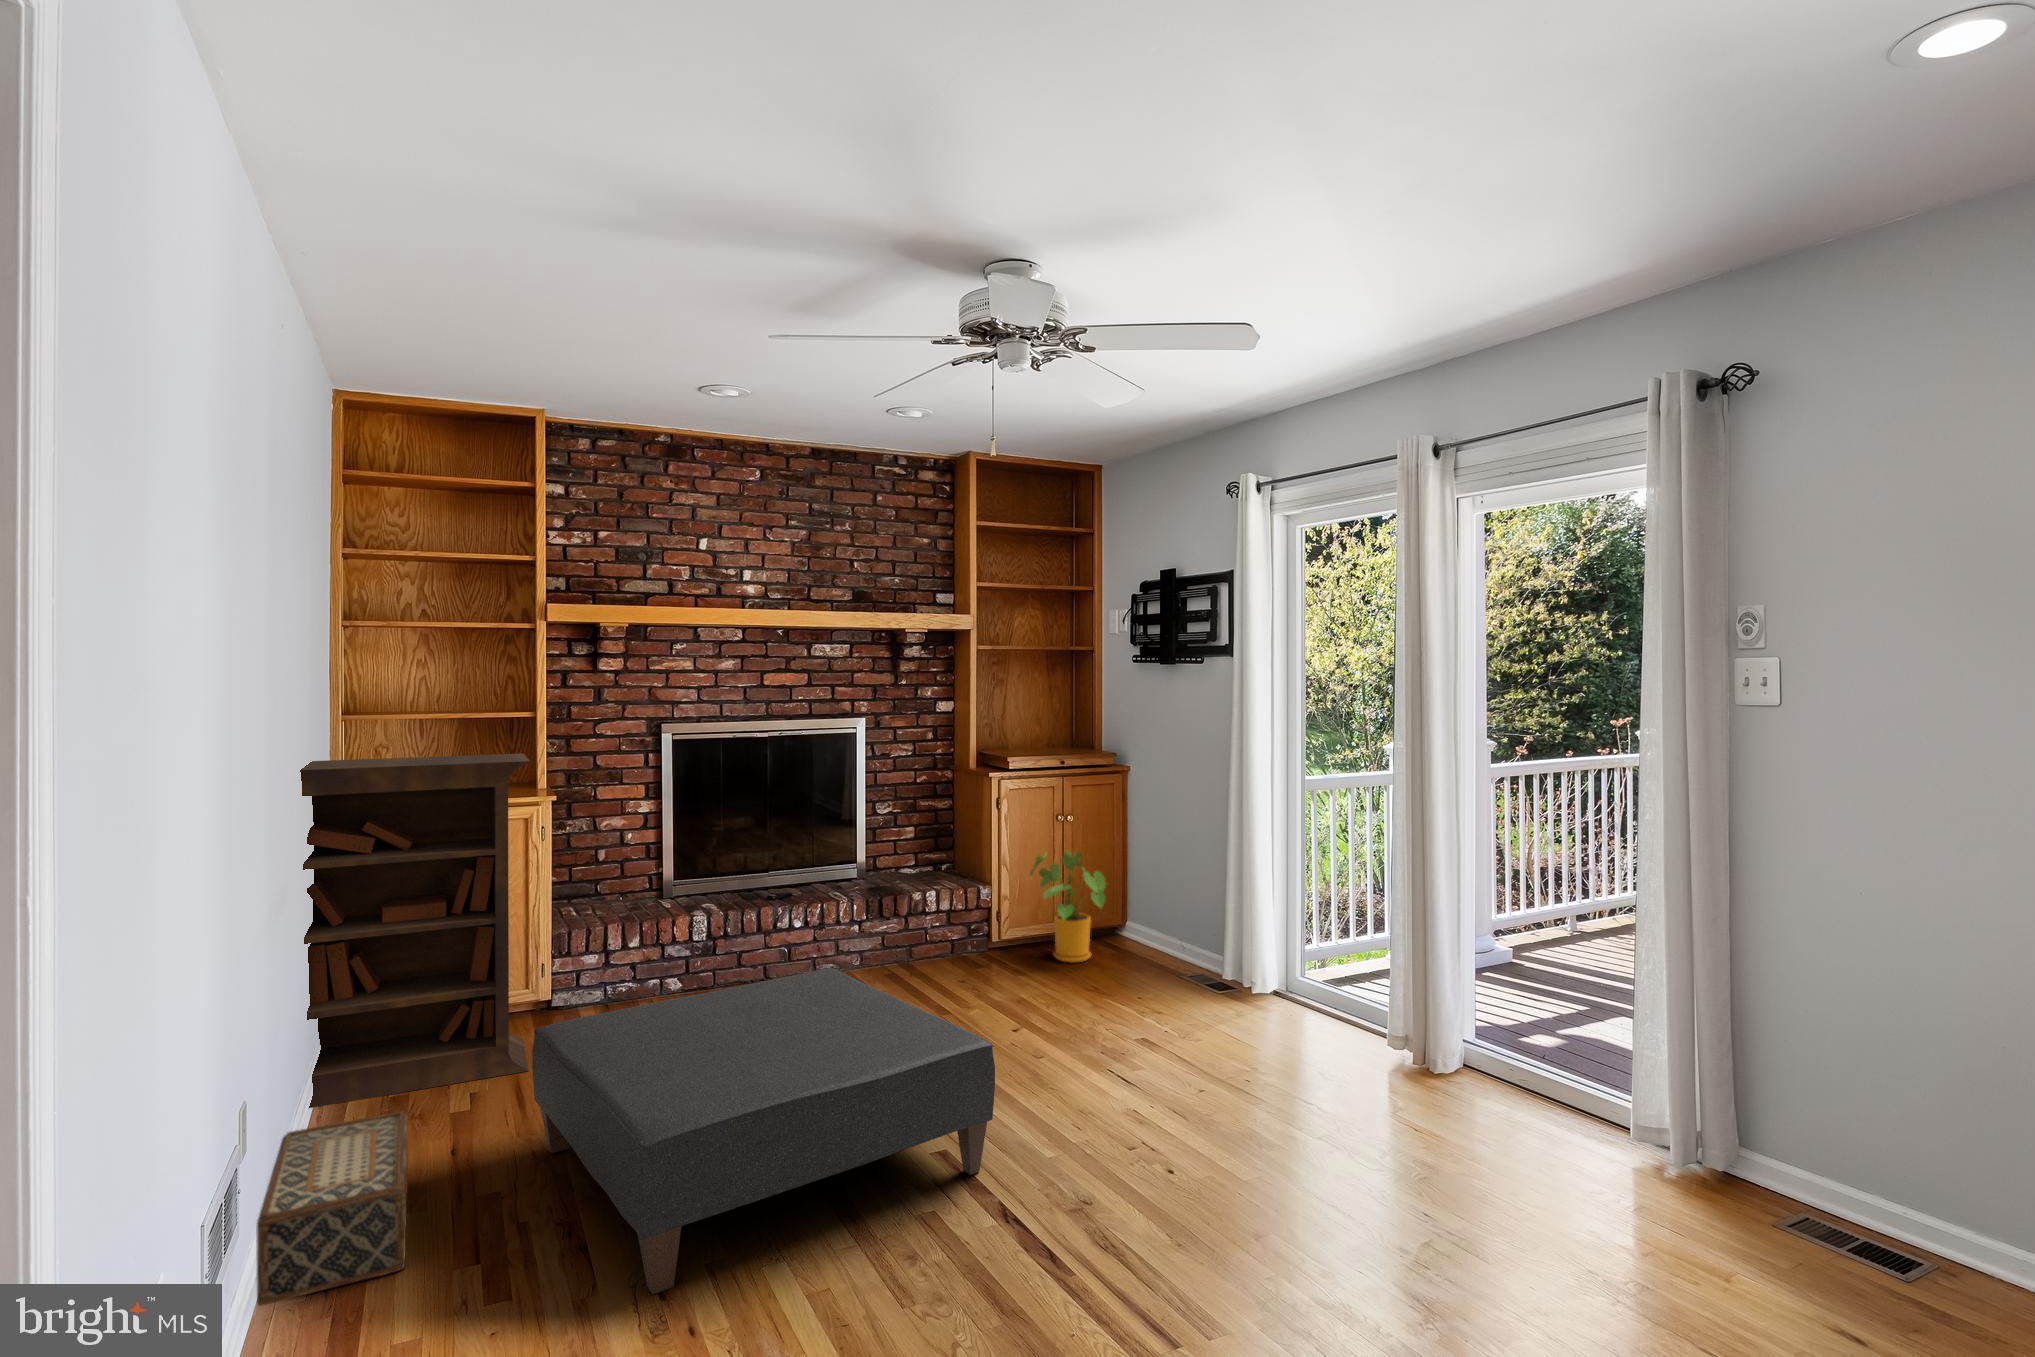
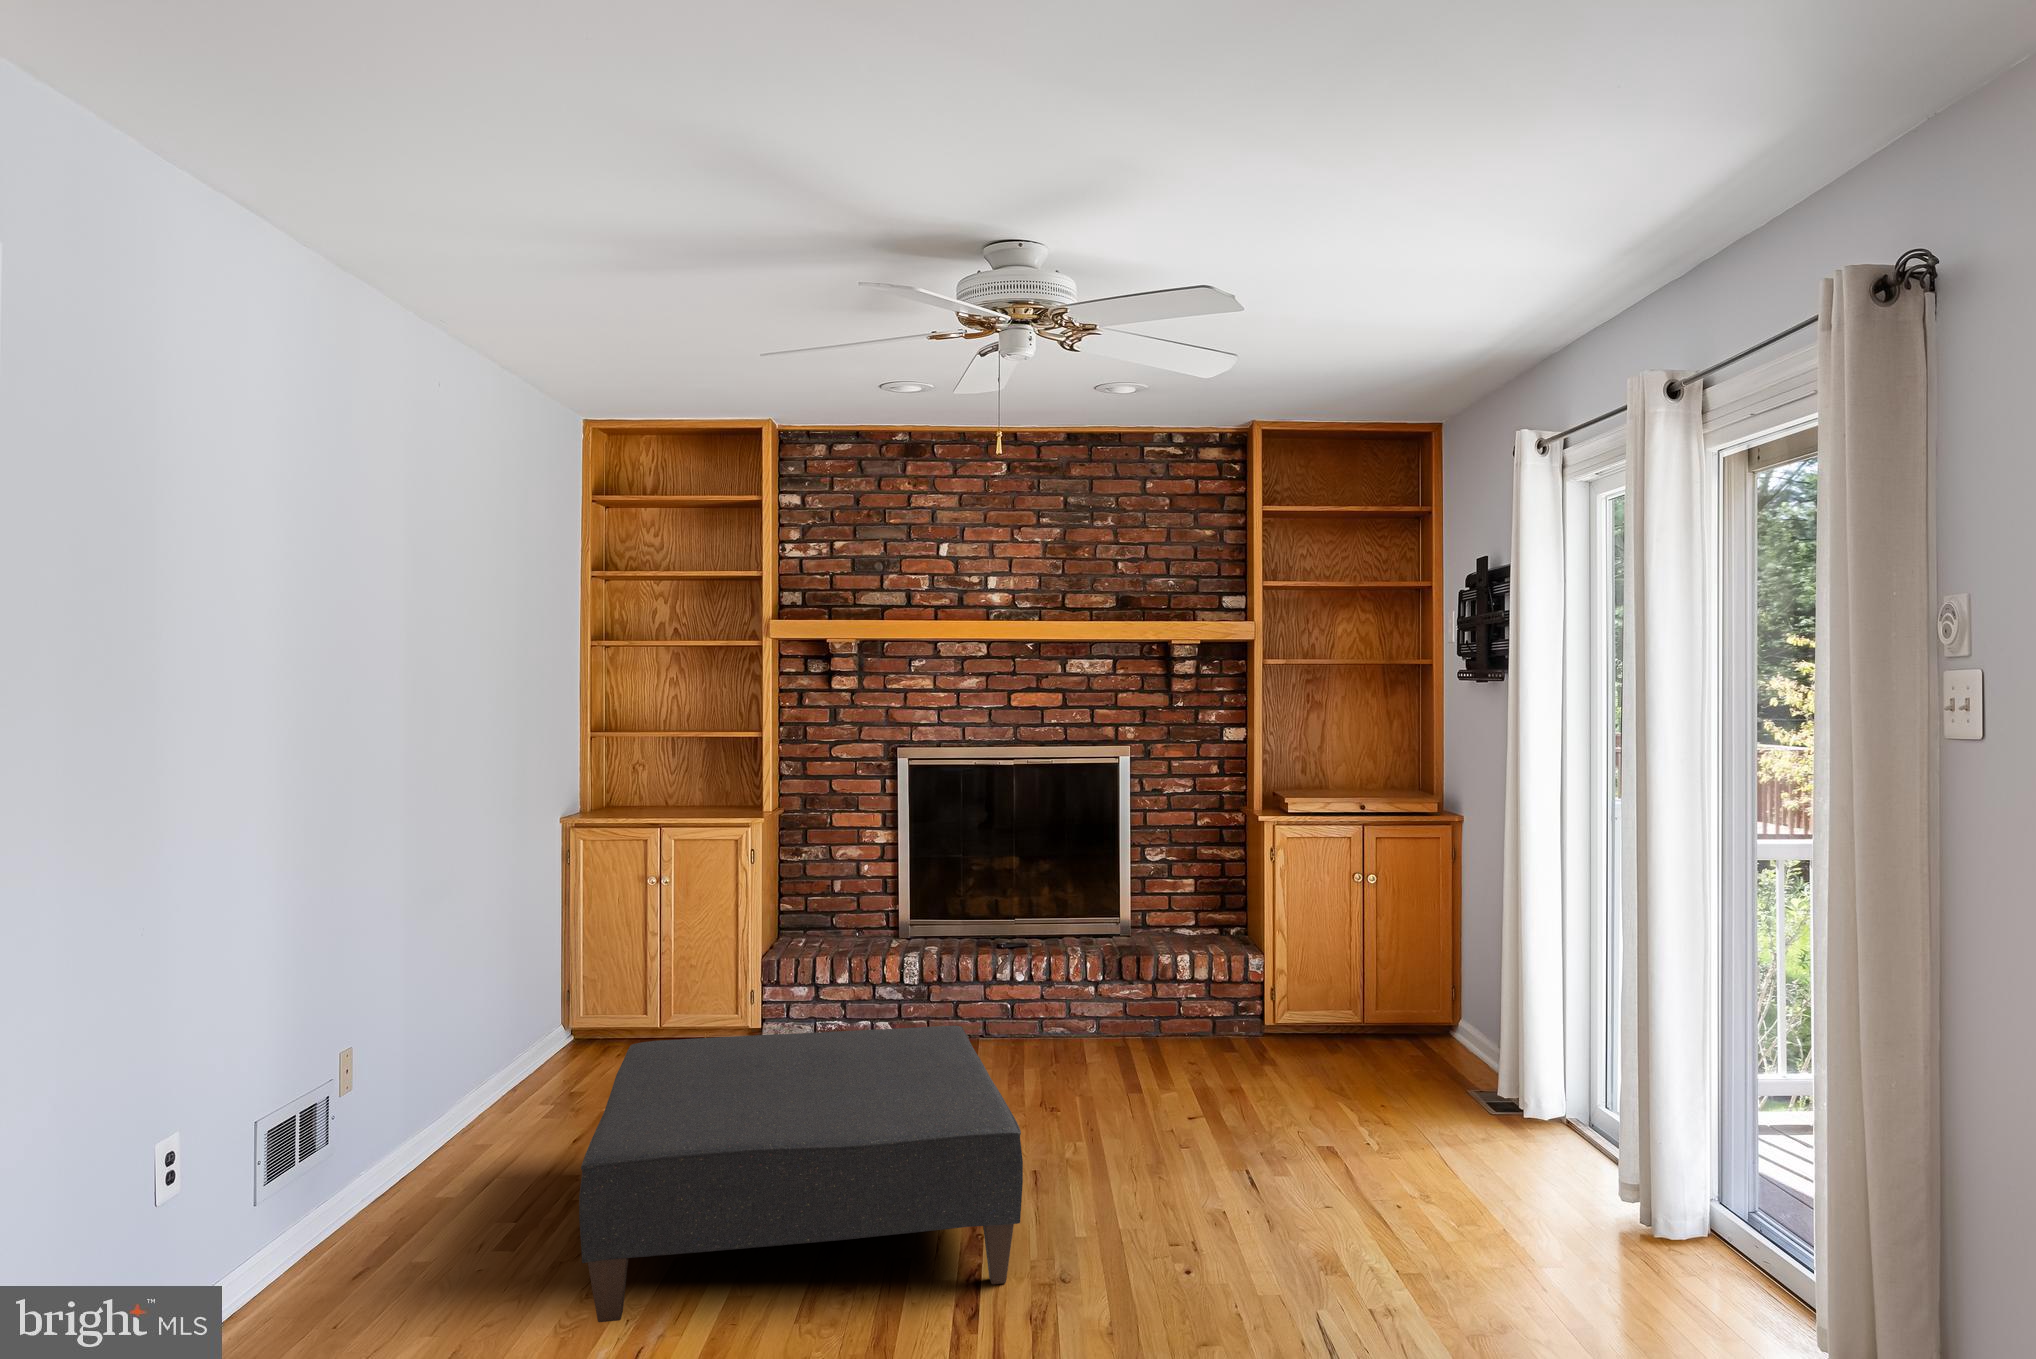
bookcase: present [300,754,530,1108] -> none [469,771,719,1095]
house plant: present [1029,850,1106,963] -> none [1312,921,1410,1069]
woven basket: present [256,1111,408,1306] -> none [330,1104,515,1250]

